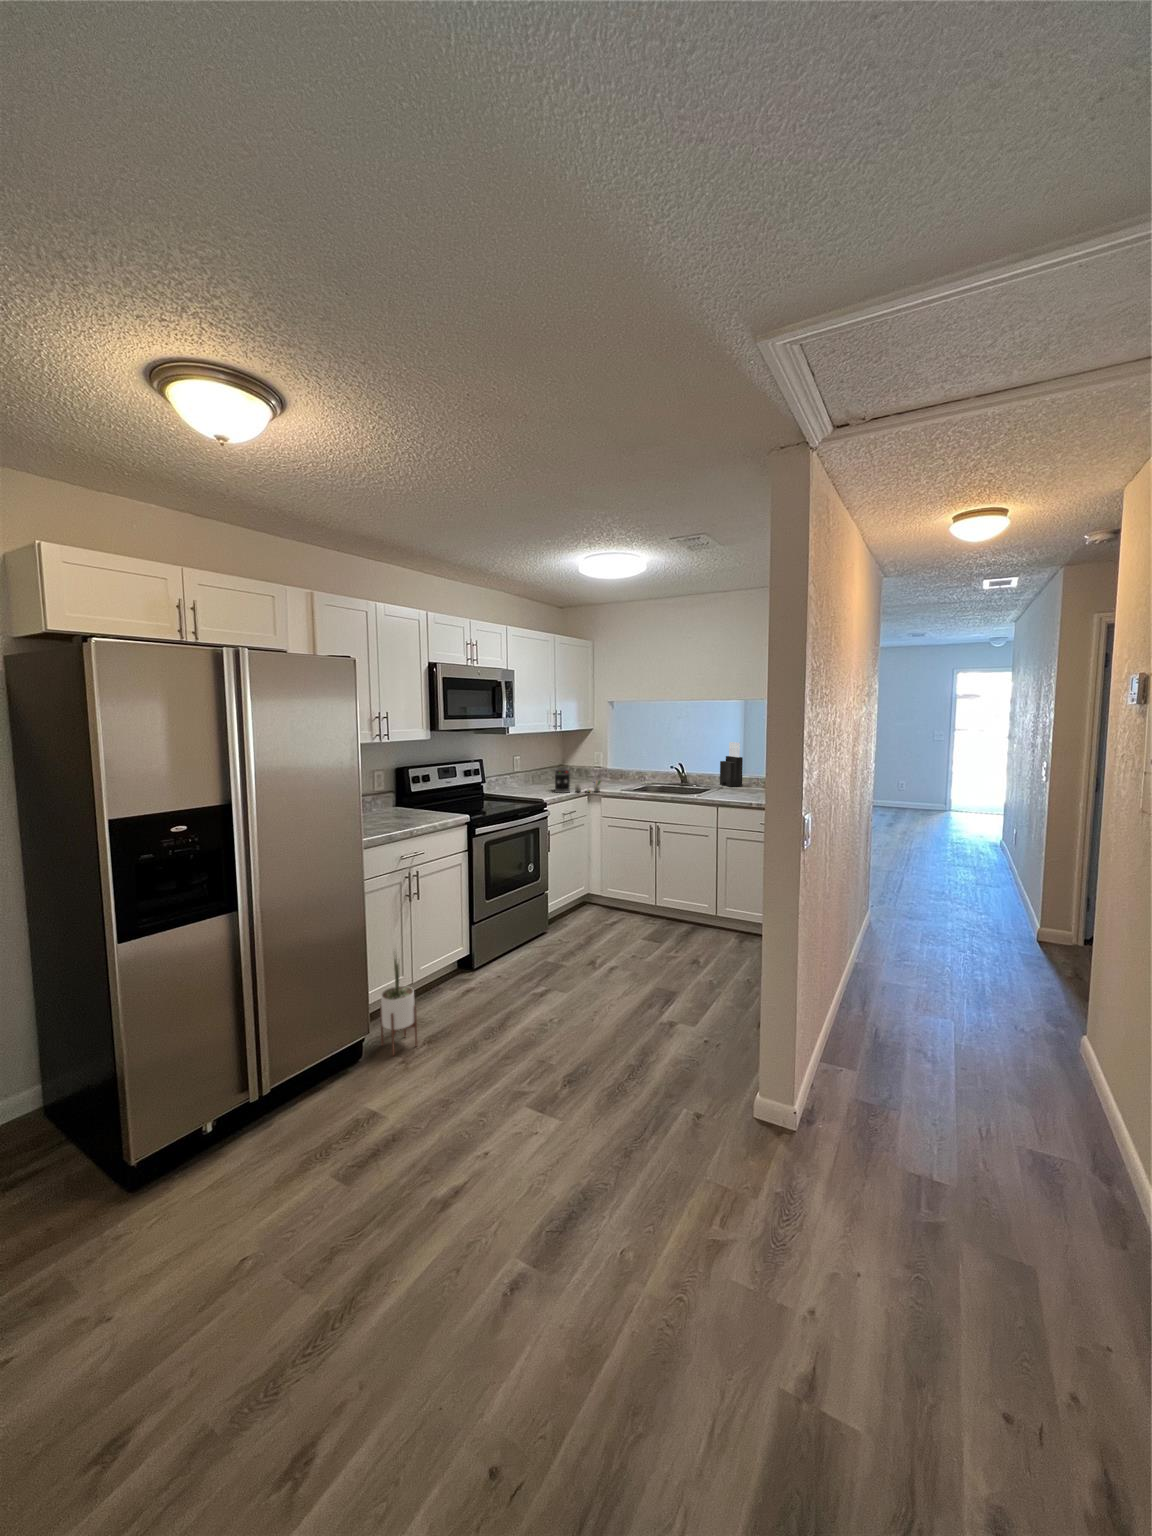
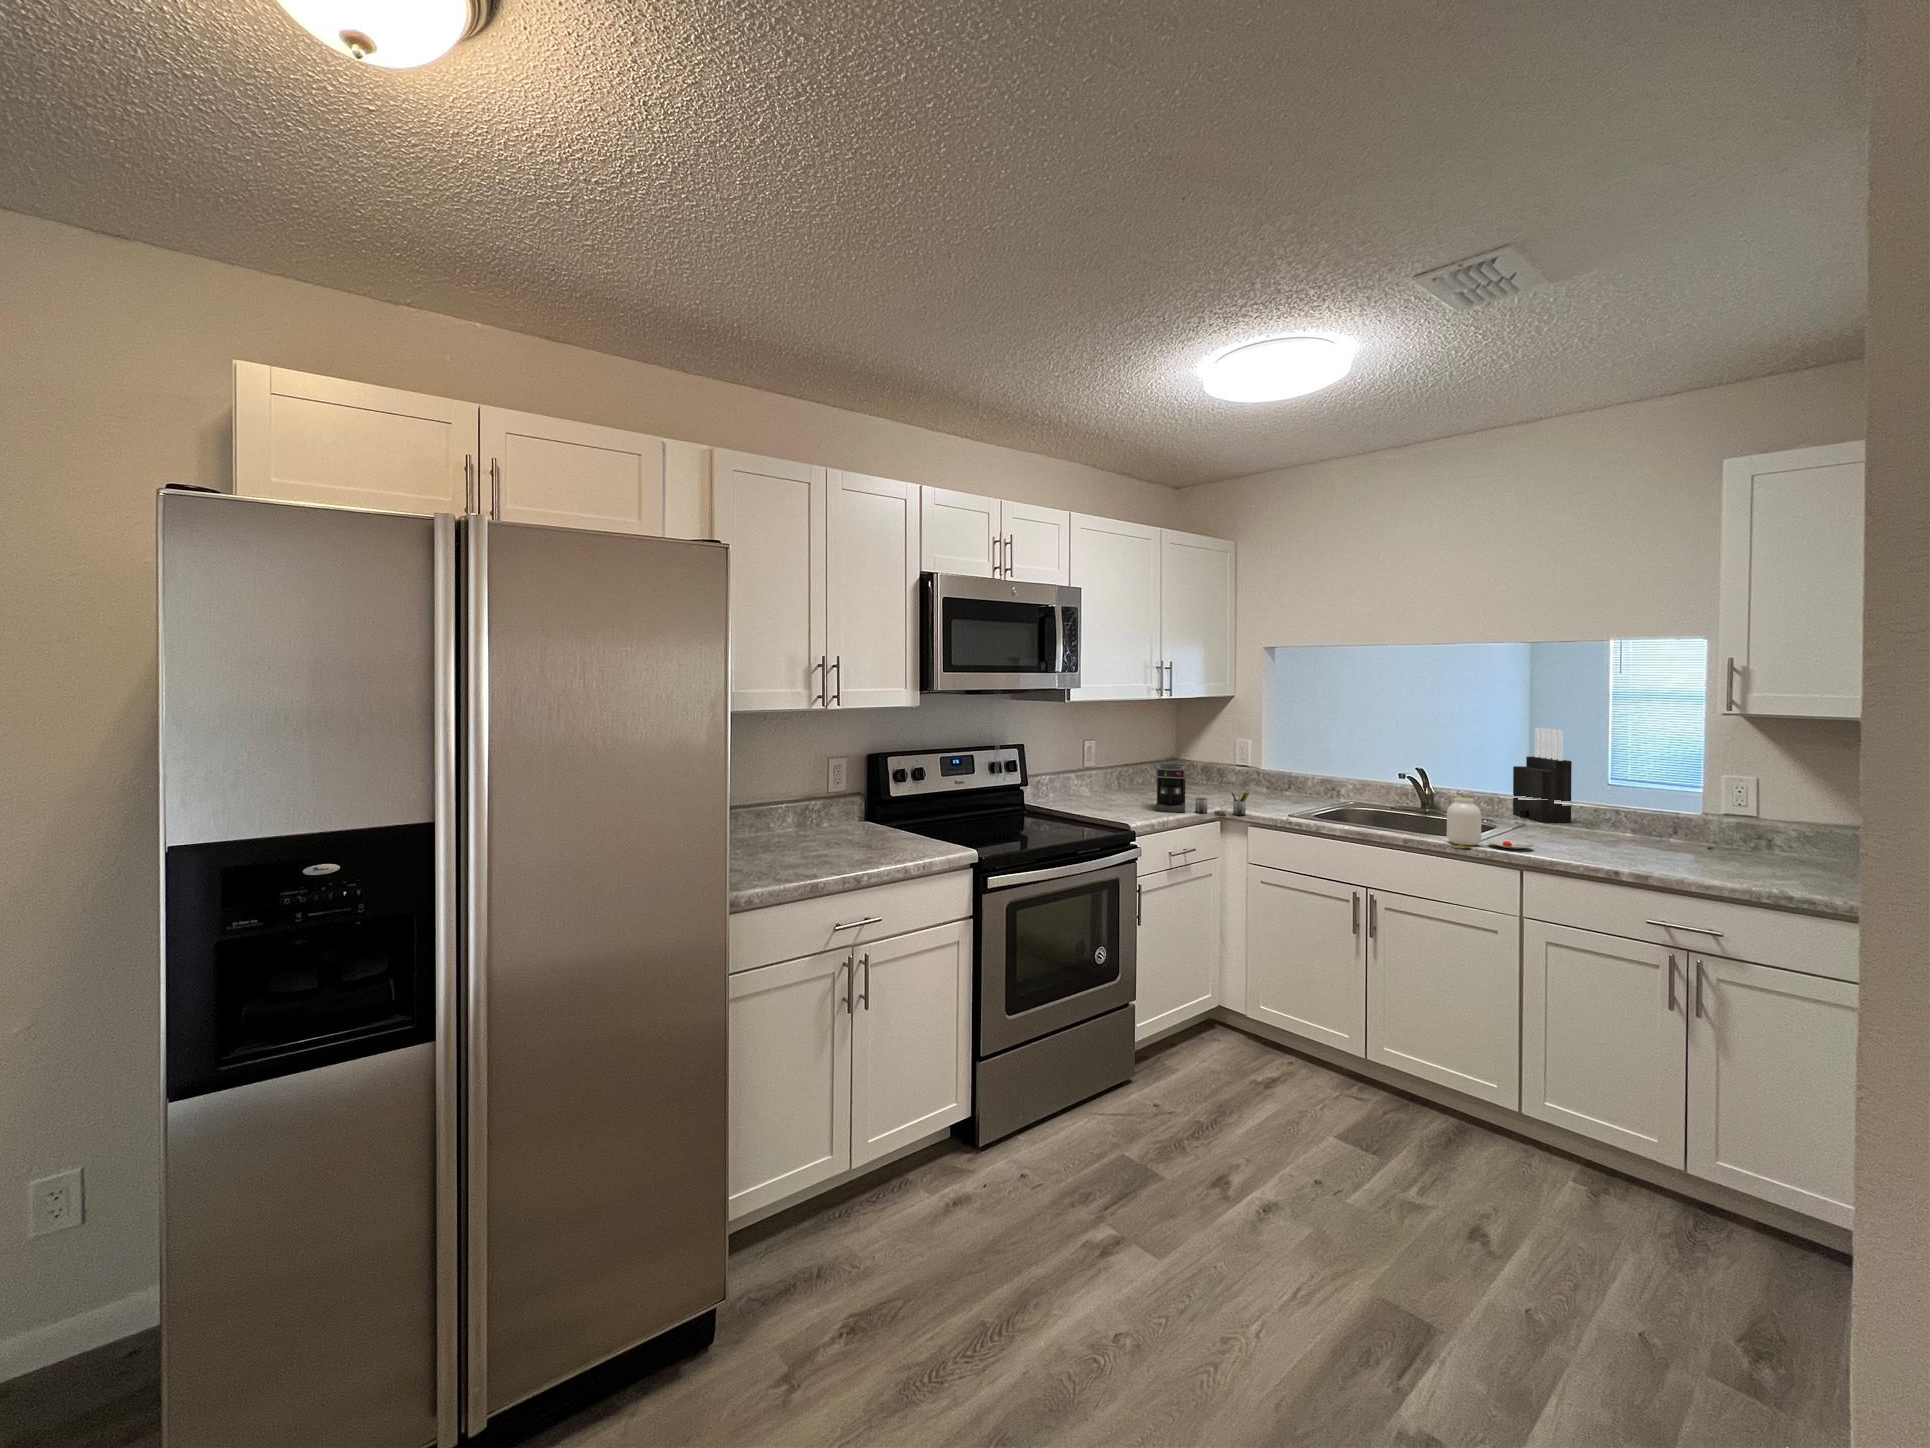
jar: none [689,776,725,800] -> present [1447,797,1533,849]
potted plant: present [380,952,417,1056] -> none [762,1106,828,1352]

